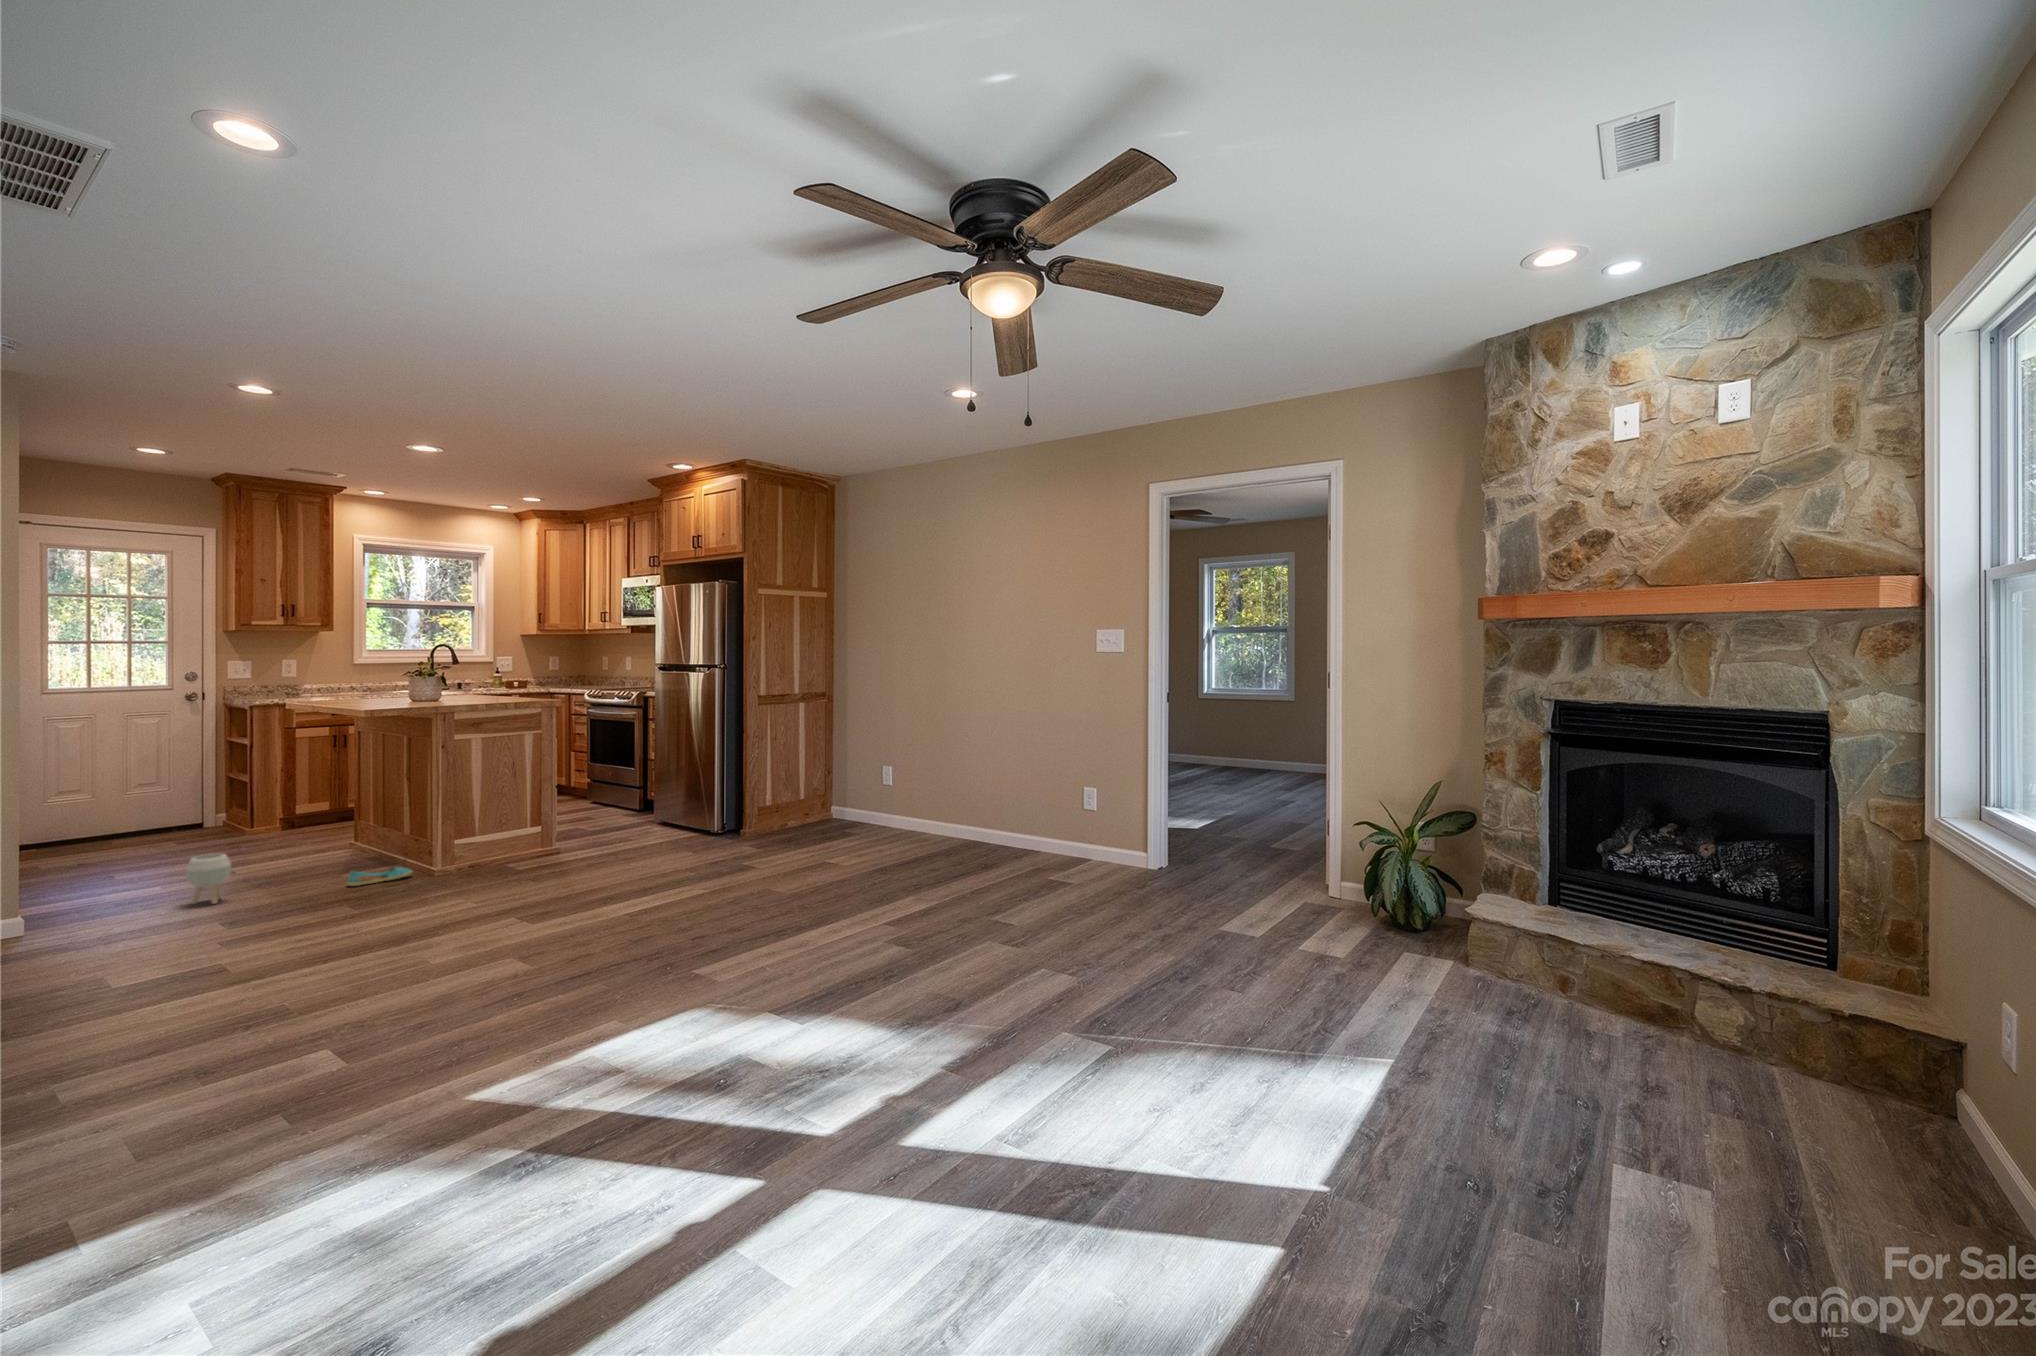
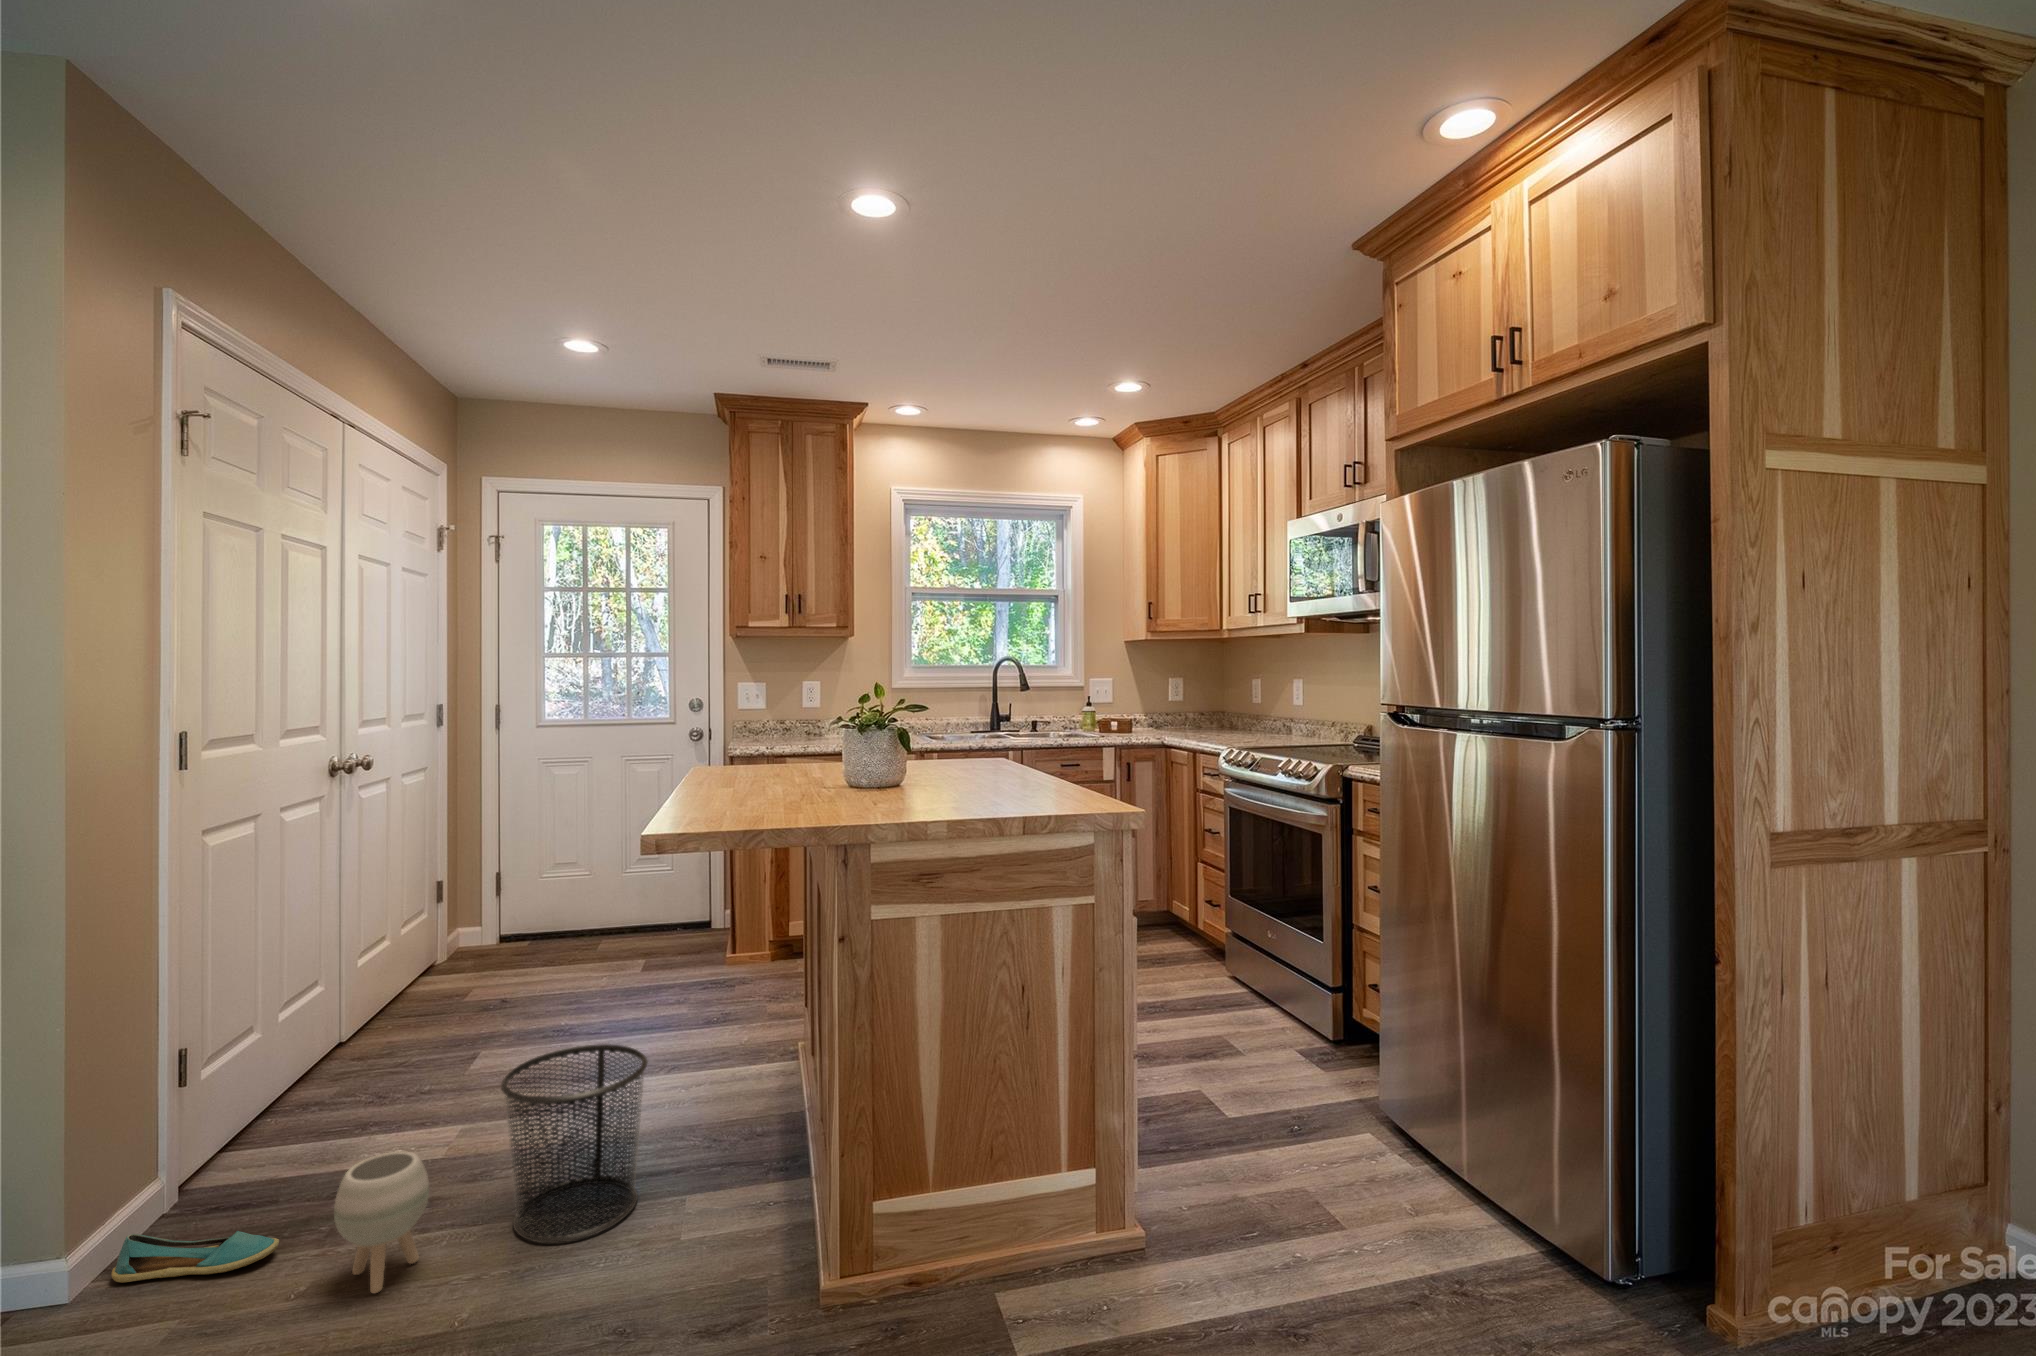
waste bin: none [249,817,324,889] -> present [501,1044,648,1243]
shoe: present [347,867,412,886] -> present [111,1231,279,1283]

